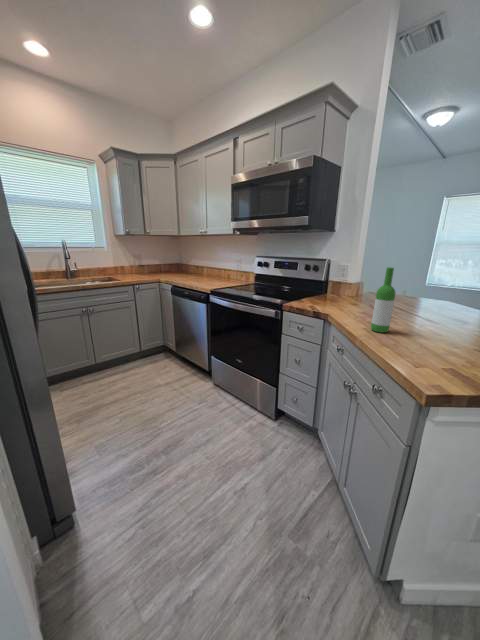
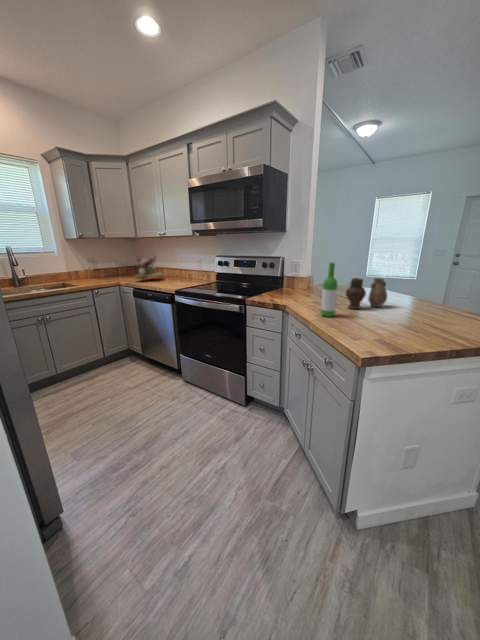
flower arrangement: none [172,252,202,279] -> present [136,256,161,280]
vase: none [404,287,460,325] -> present [346,278,387,309]

